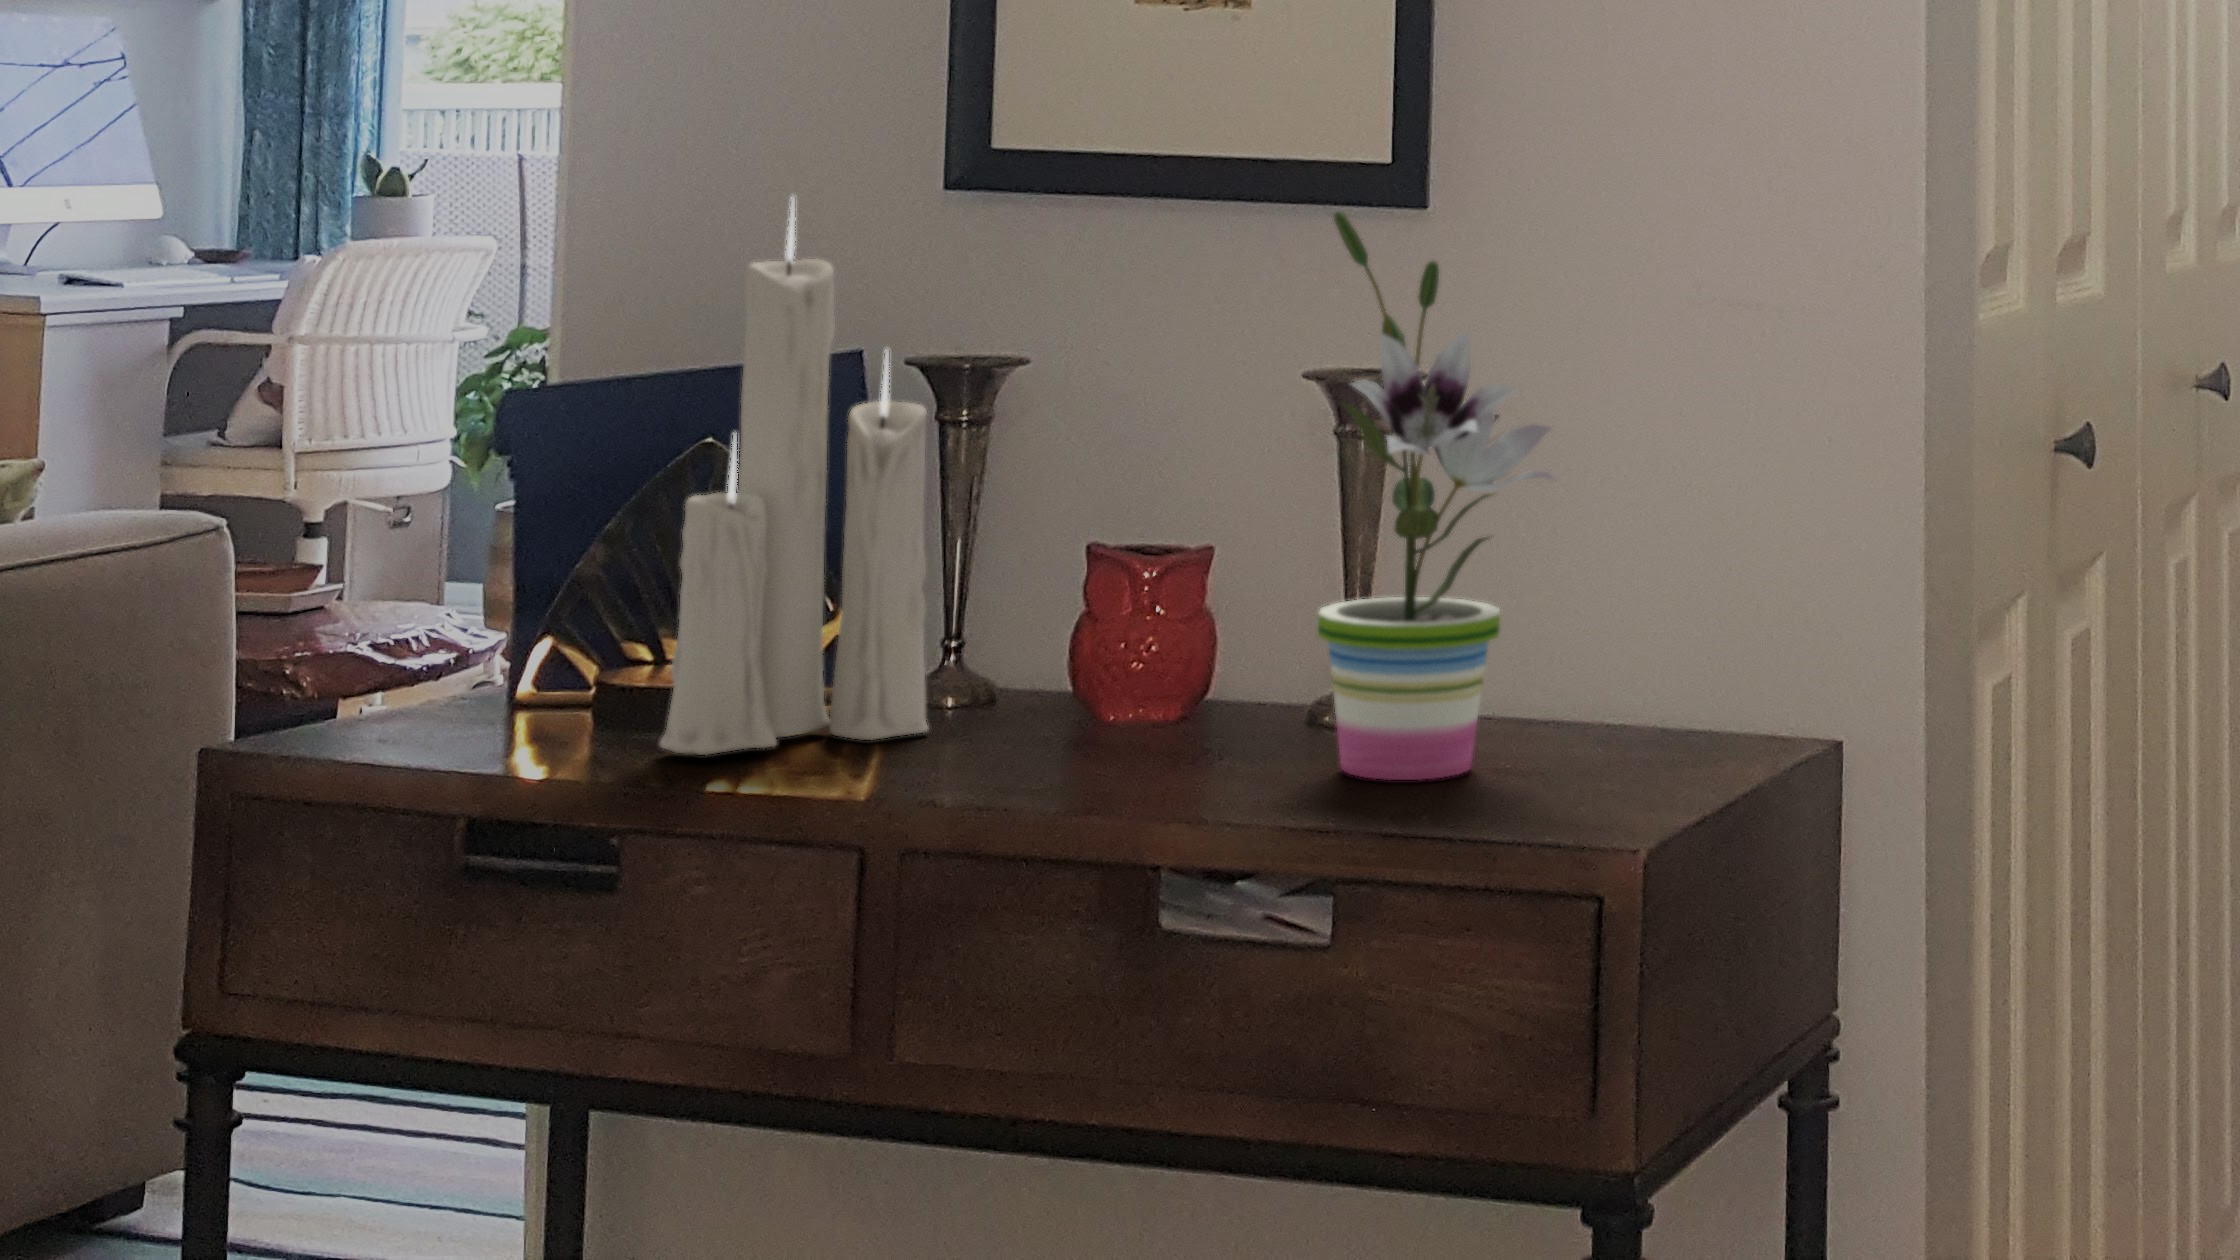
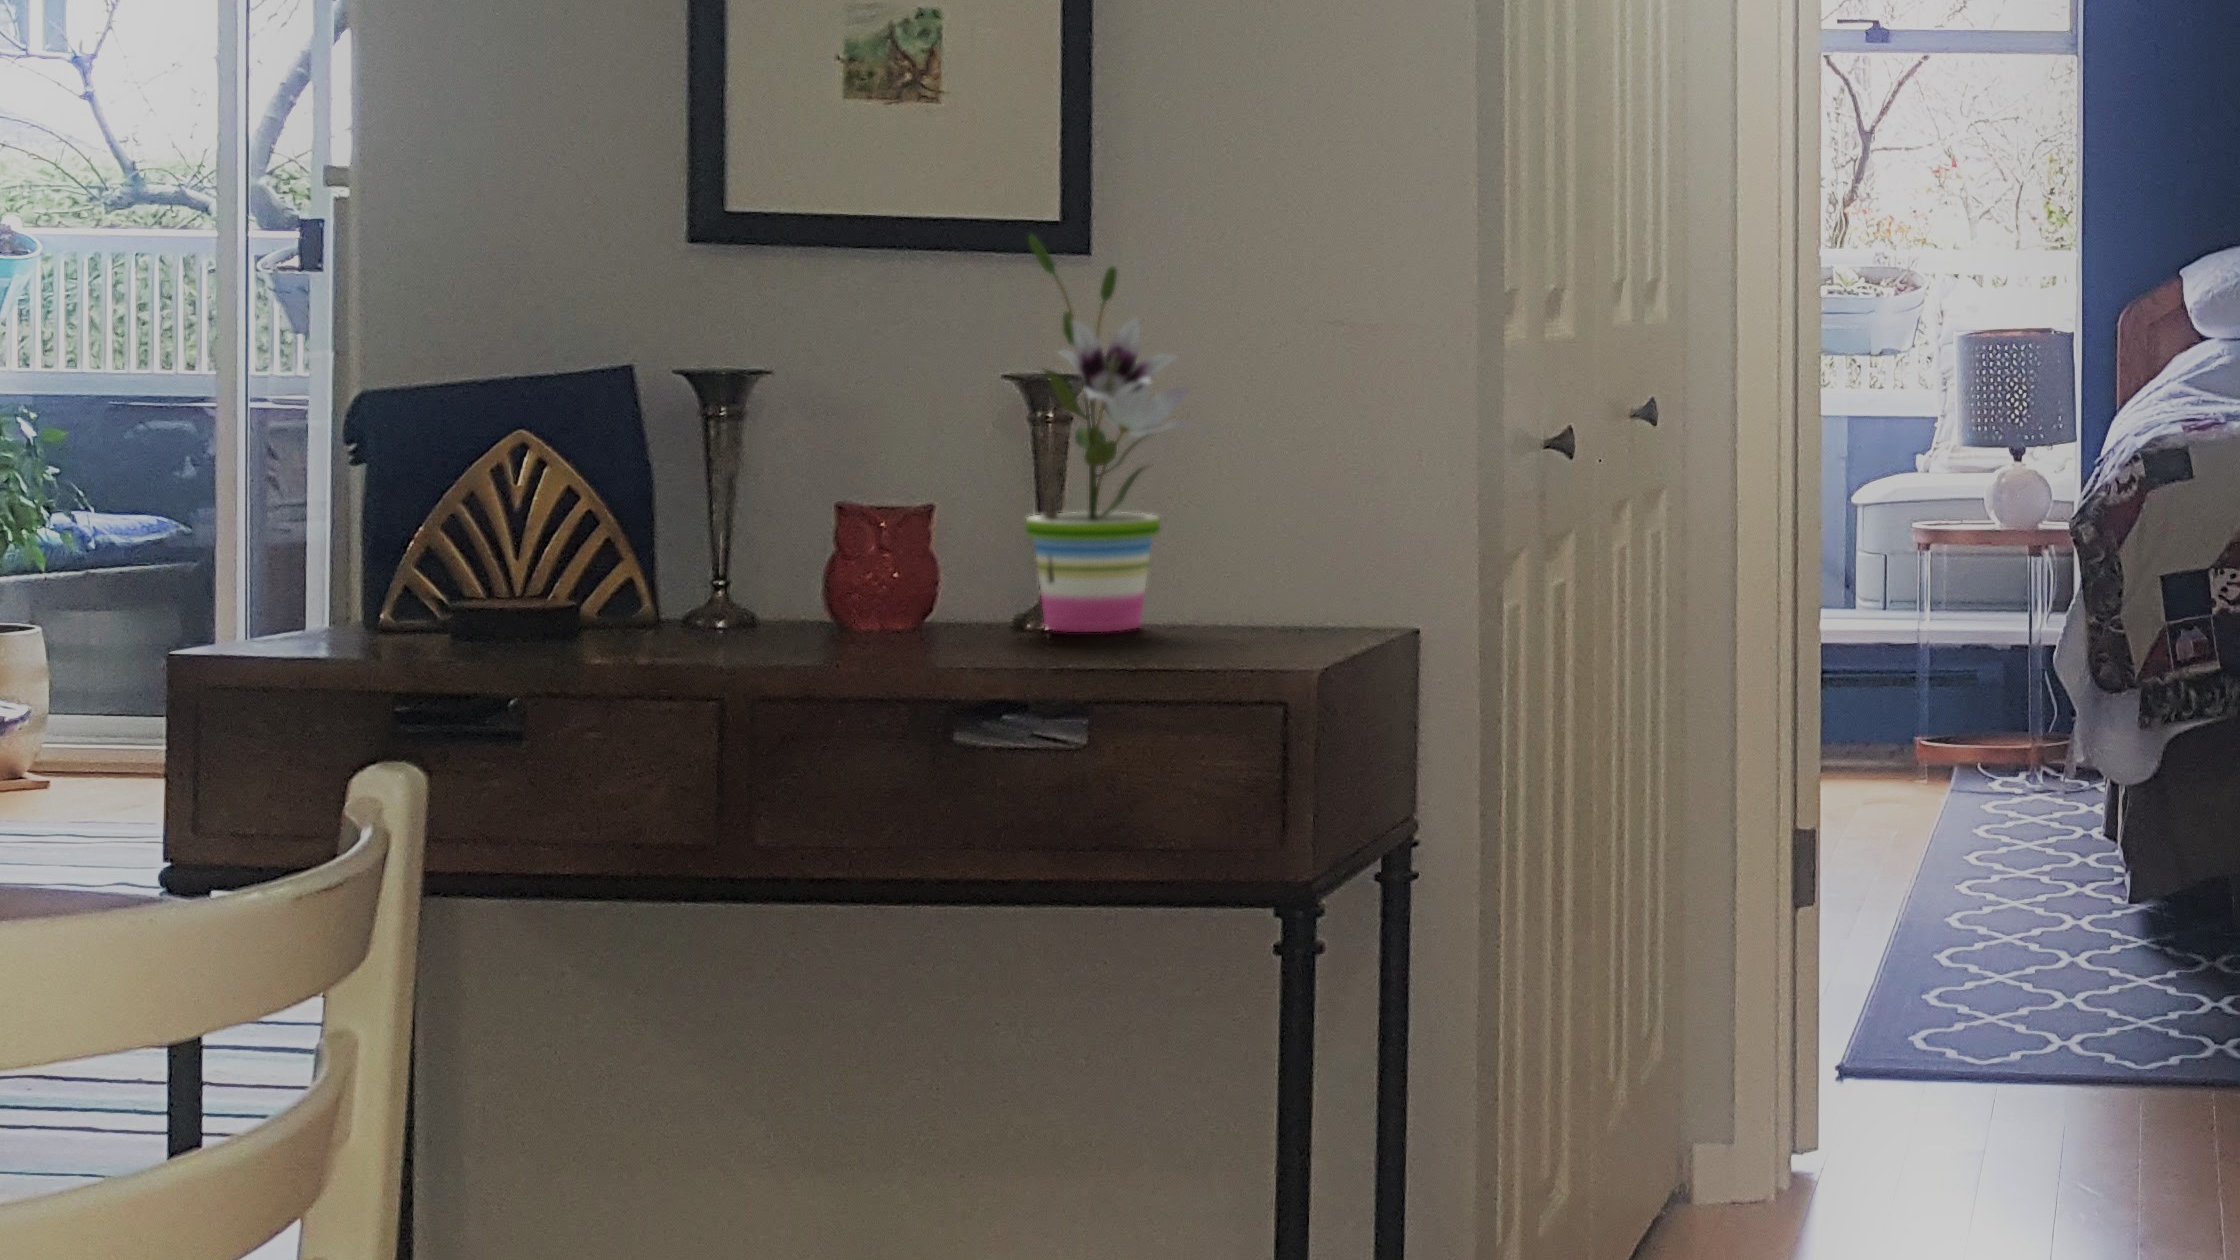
candle: present [659,197,928,755] -> none [517,206,716,633]

